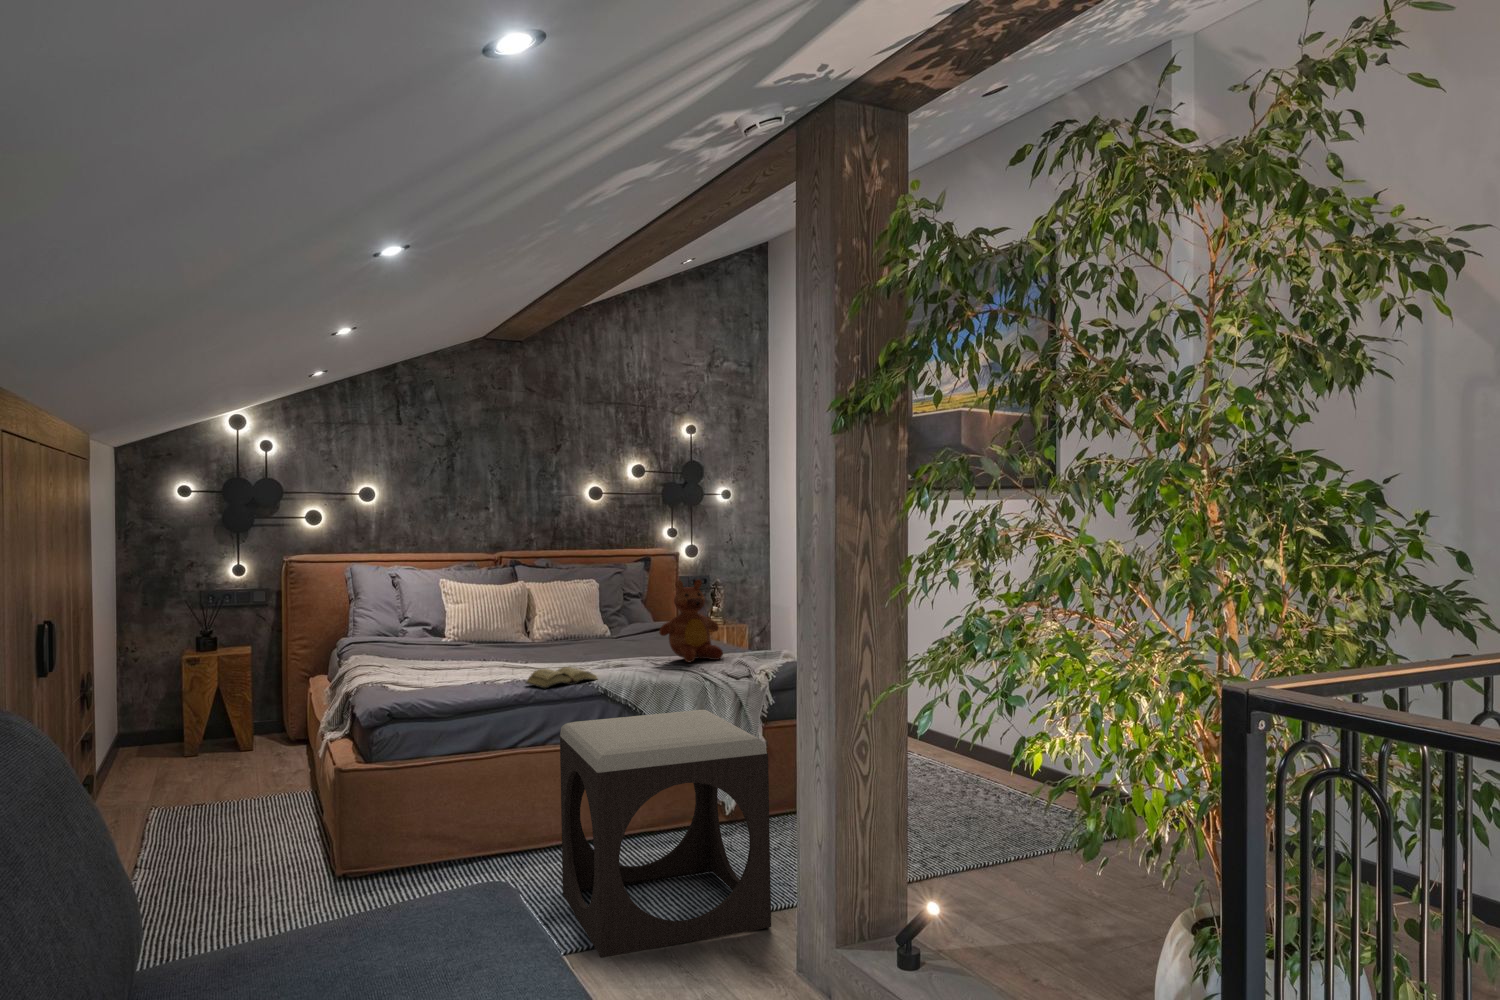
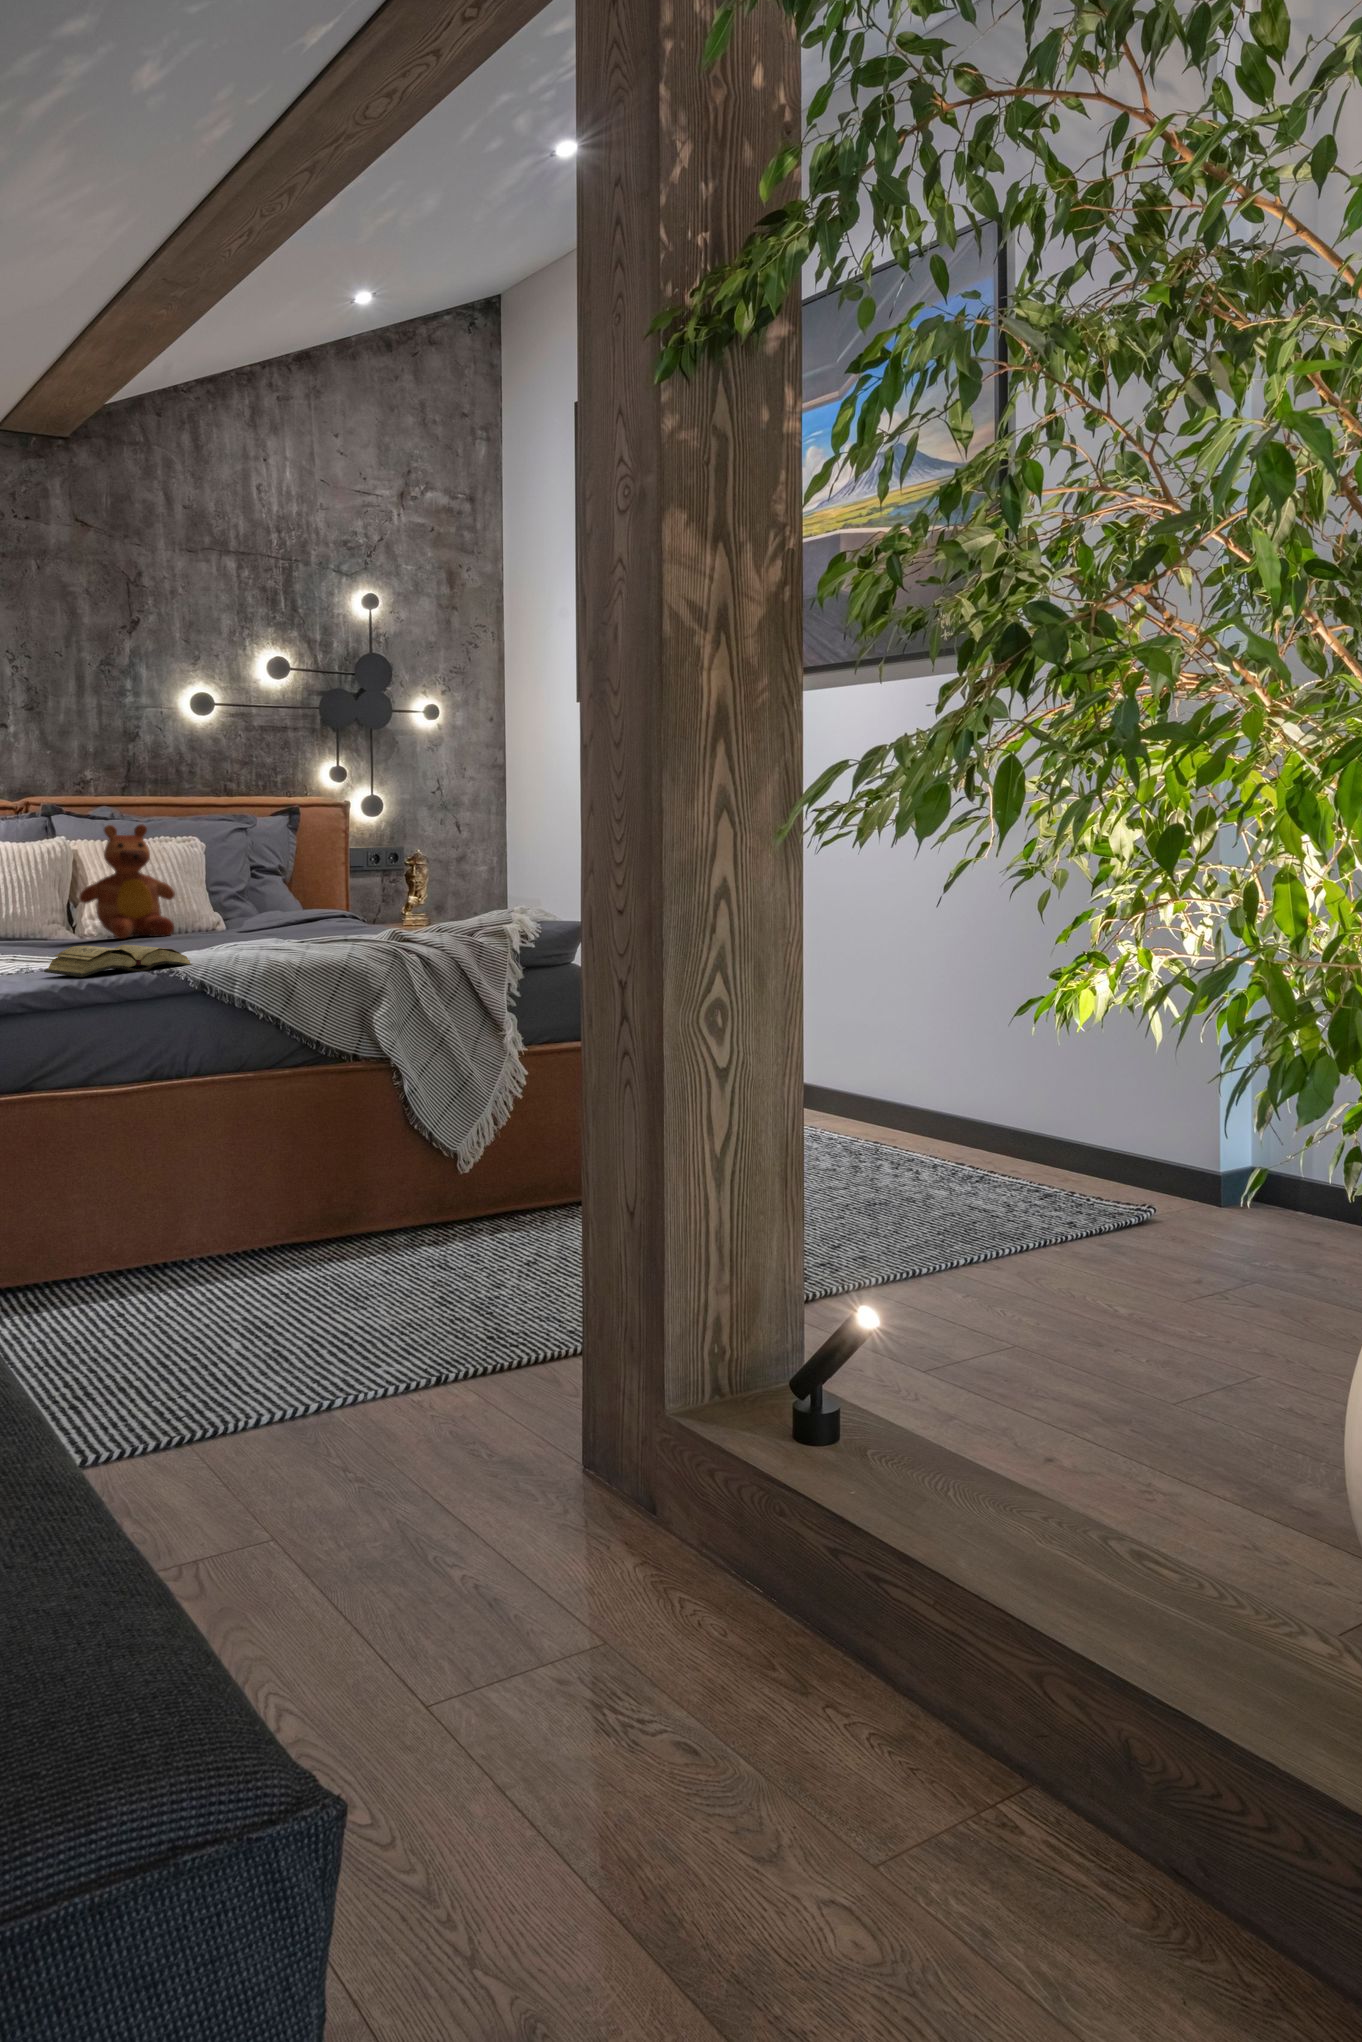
teddy bear: present [659,579,723,662] -> present [79,824,175,939]
footstool: present [560,710,771,957] -> none [102,997,531,1464]

